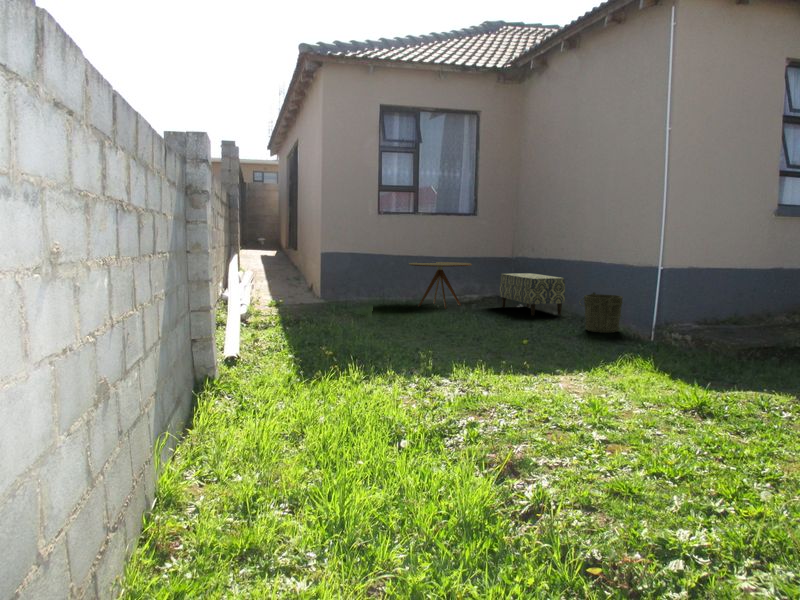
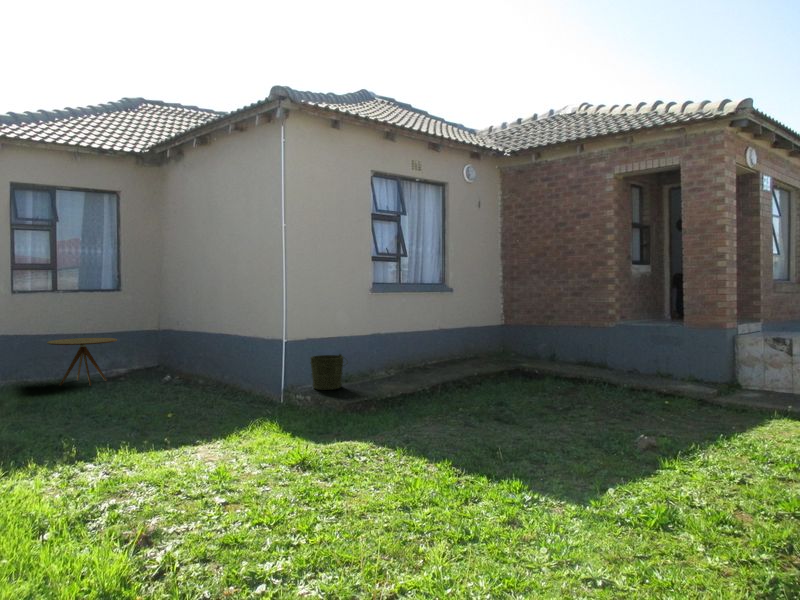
bench: present [500,273,565,316] -> none [147,345,209,387]
bucket: present [579,292,623,333] -> present [310,354,348,390]

